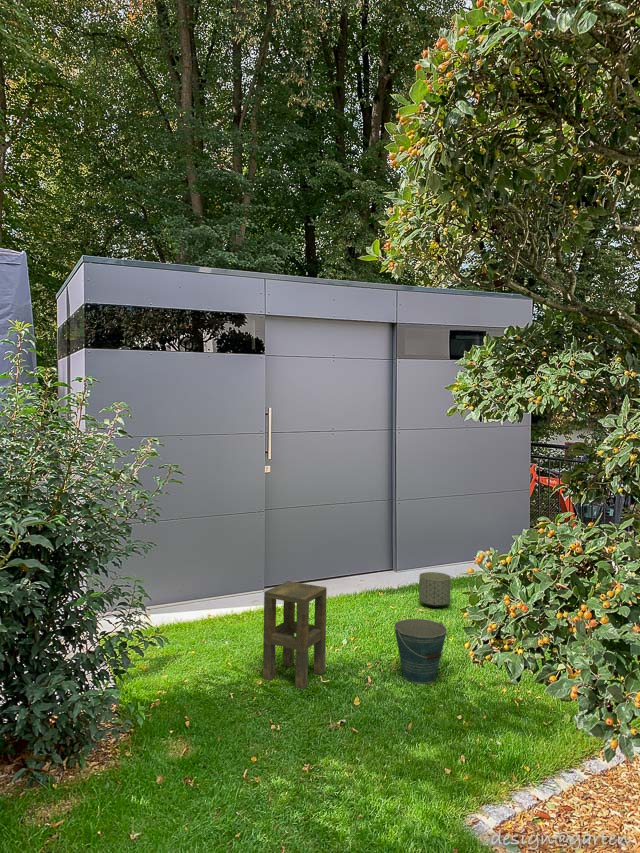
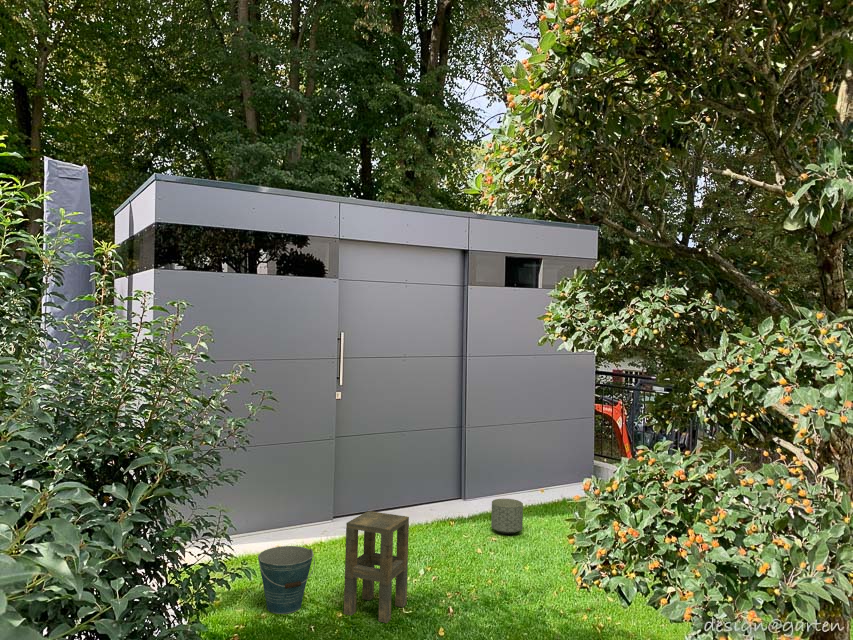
bucket: present [394,619,448,683] -> present [258,546,315,614]

